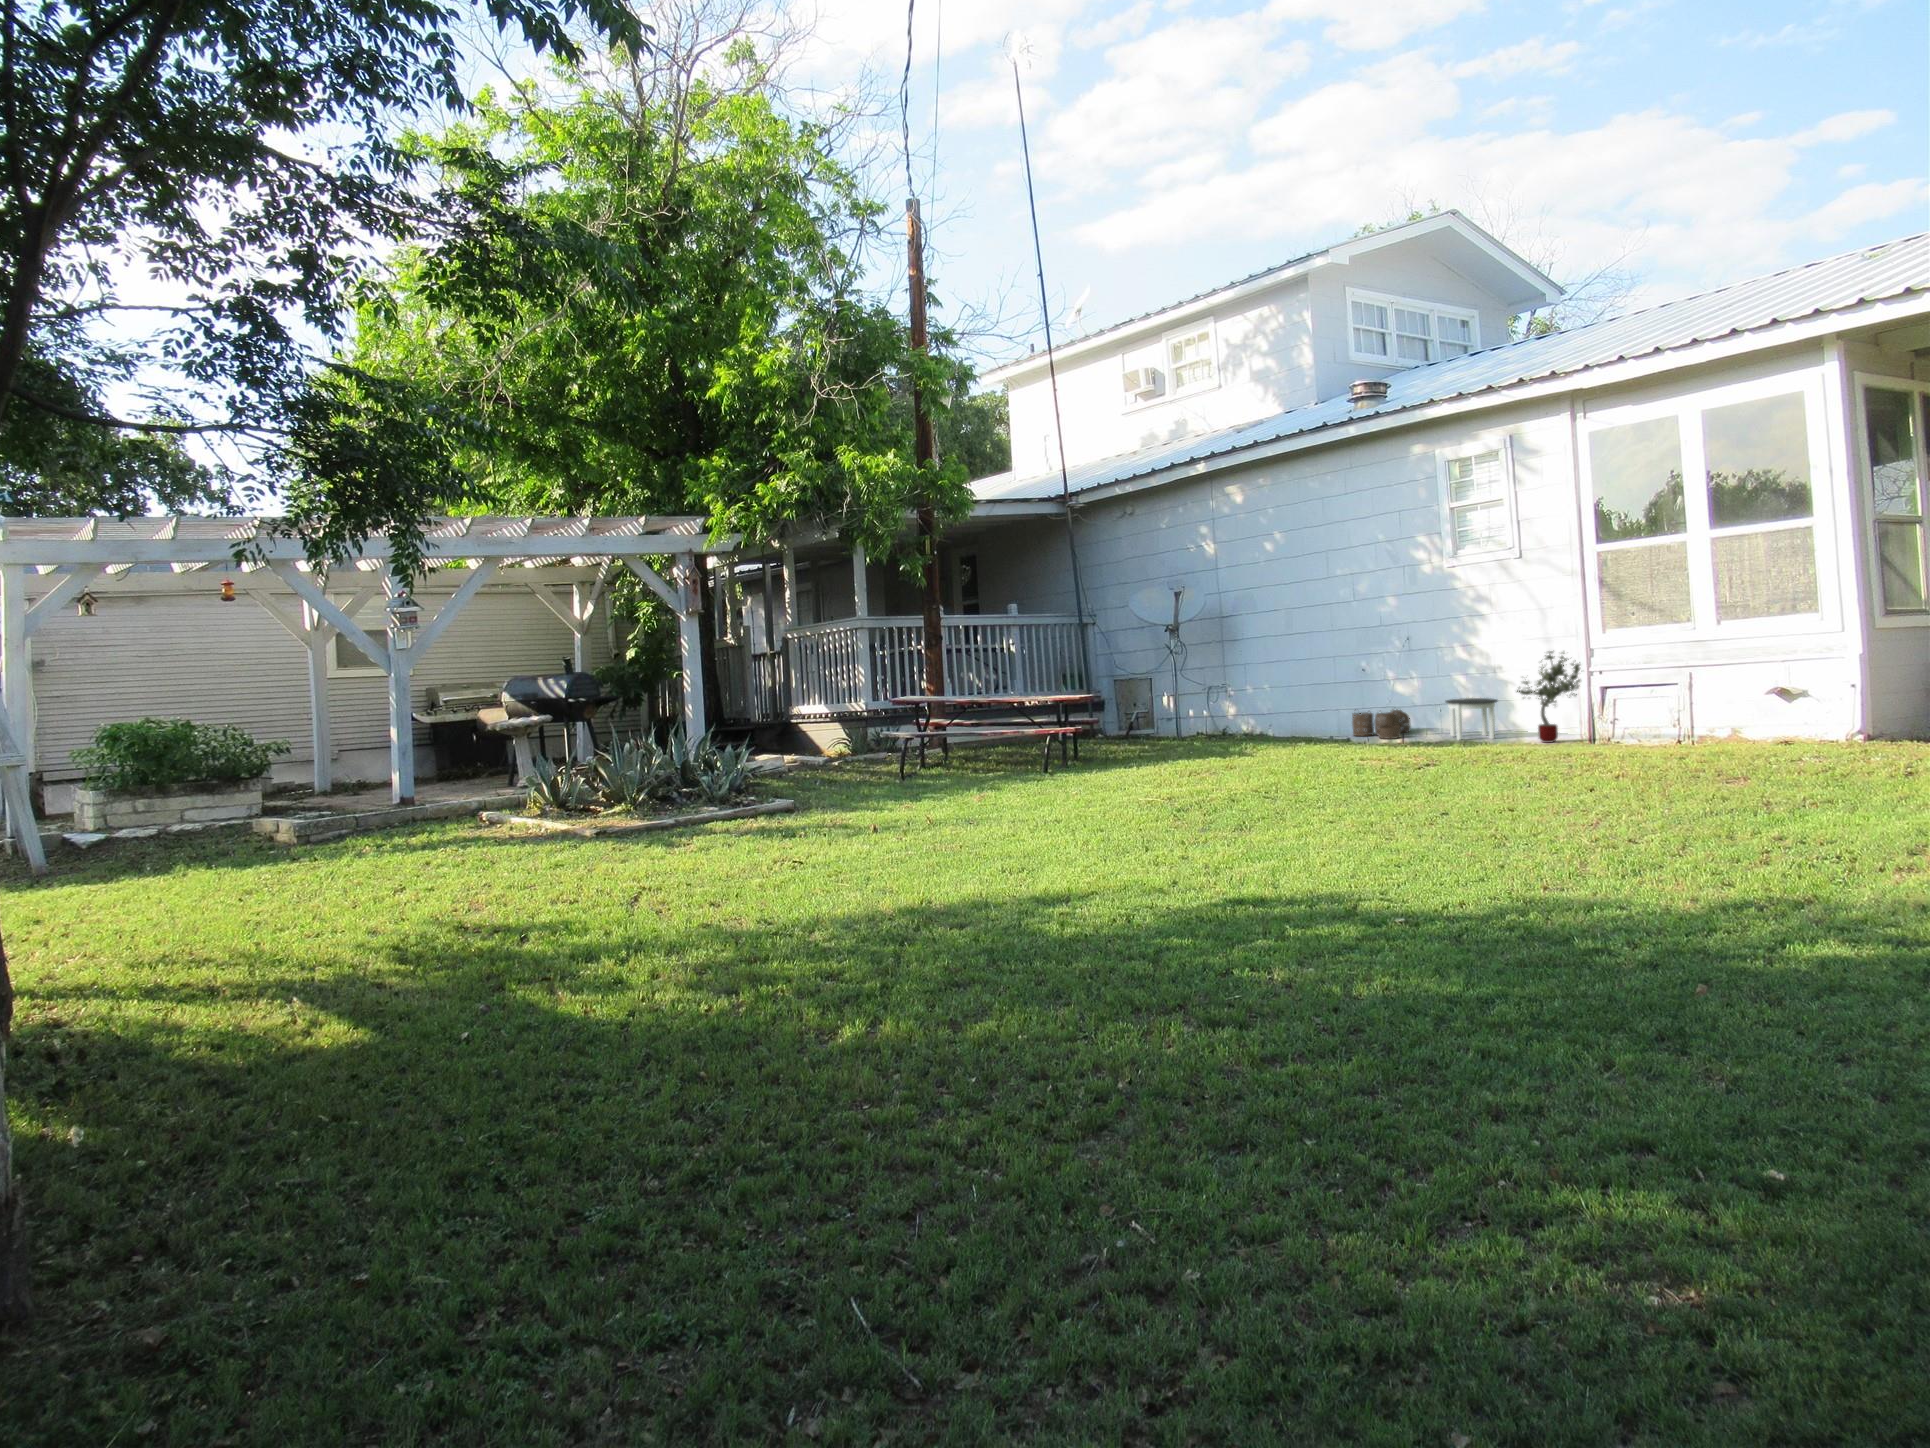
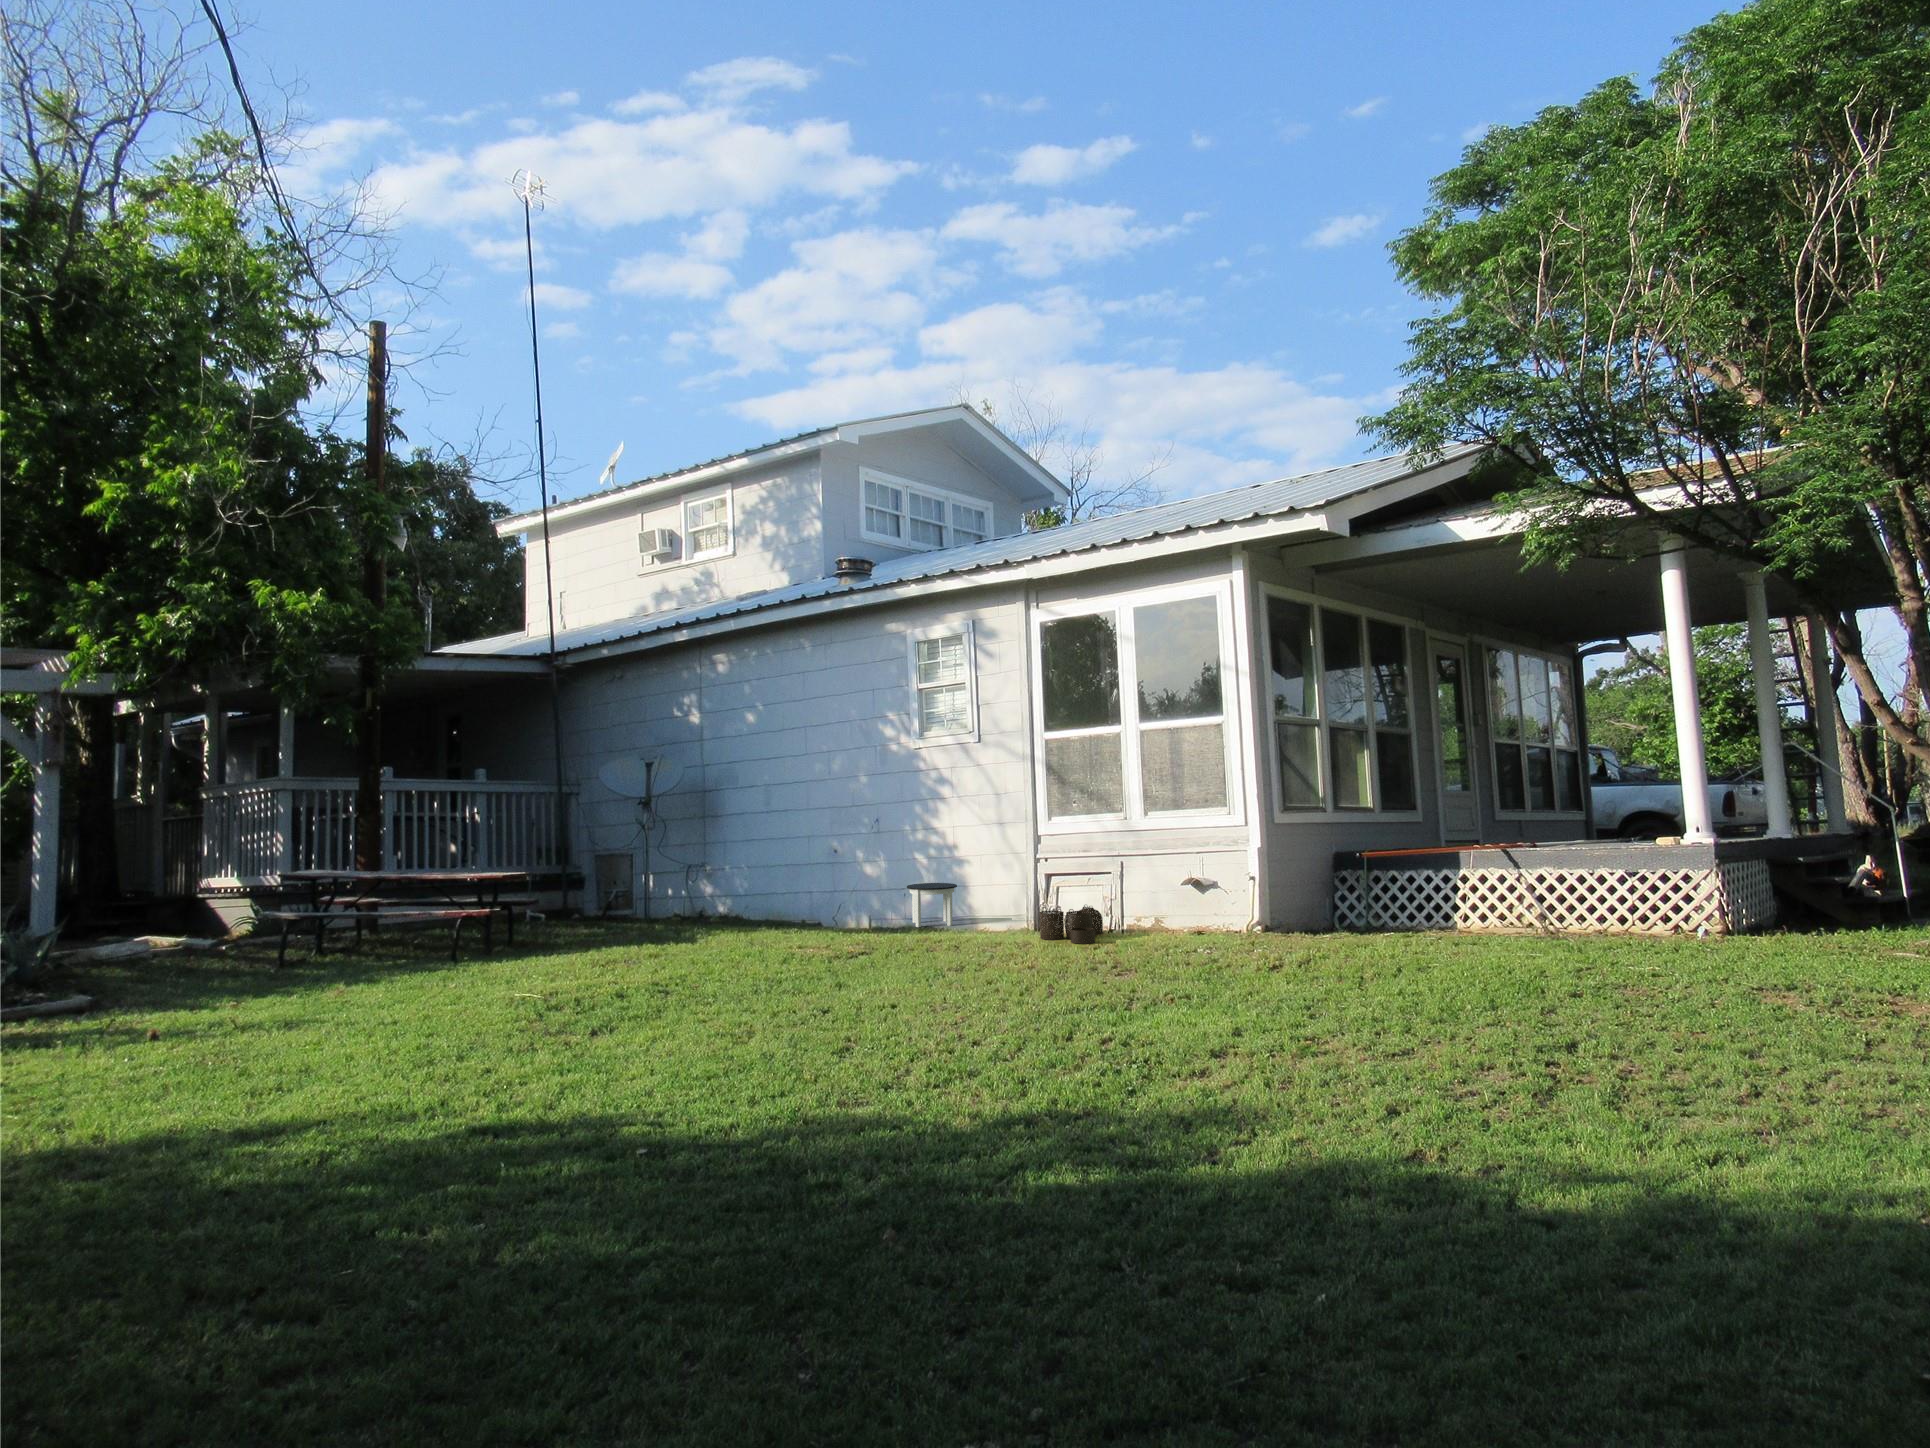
potted tree: present [1517,651,1580,743] -> none [970,836,1030,930]
woven basket: present [1352,709,1411,739] -> present [1040,905,1103,944]

